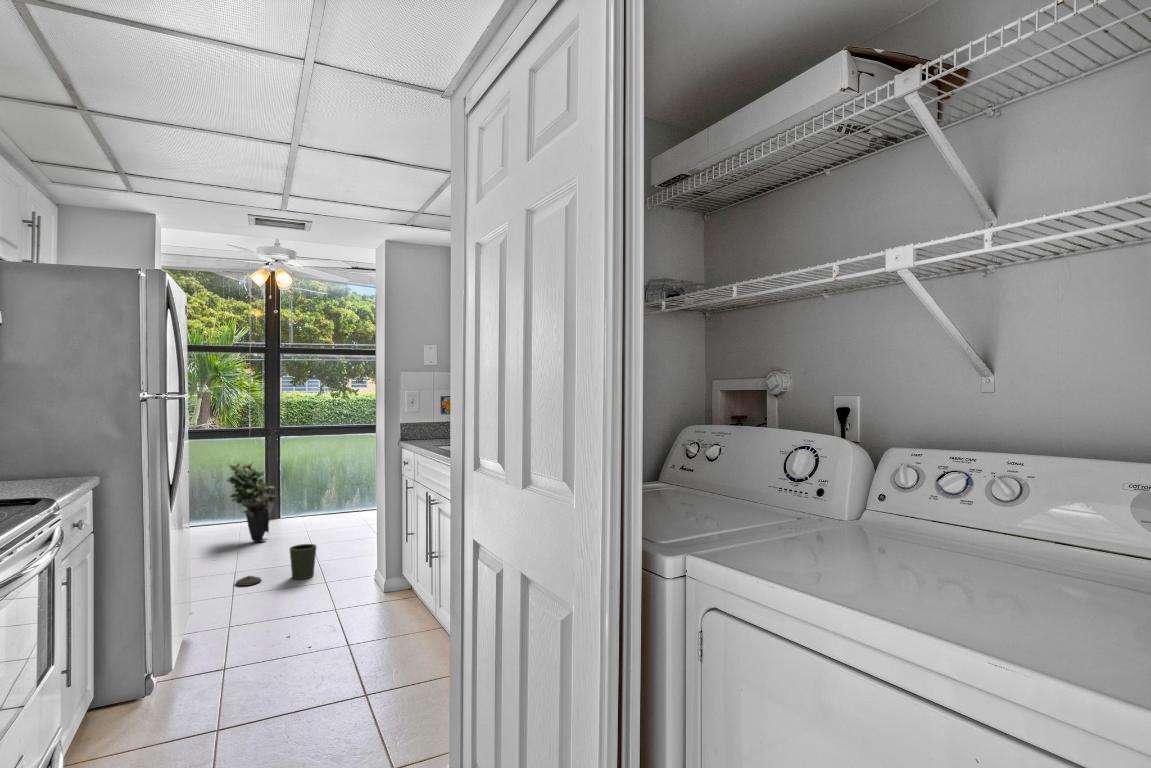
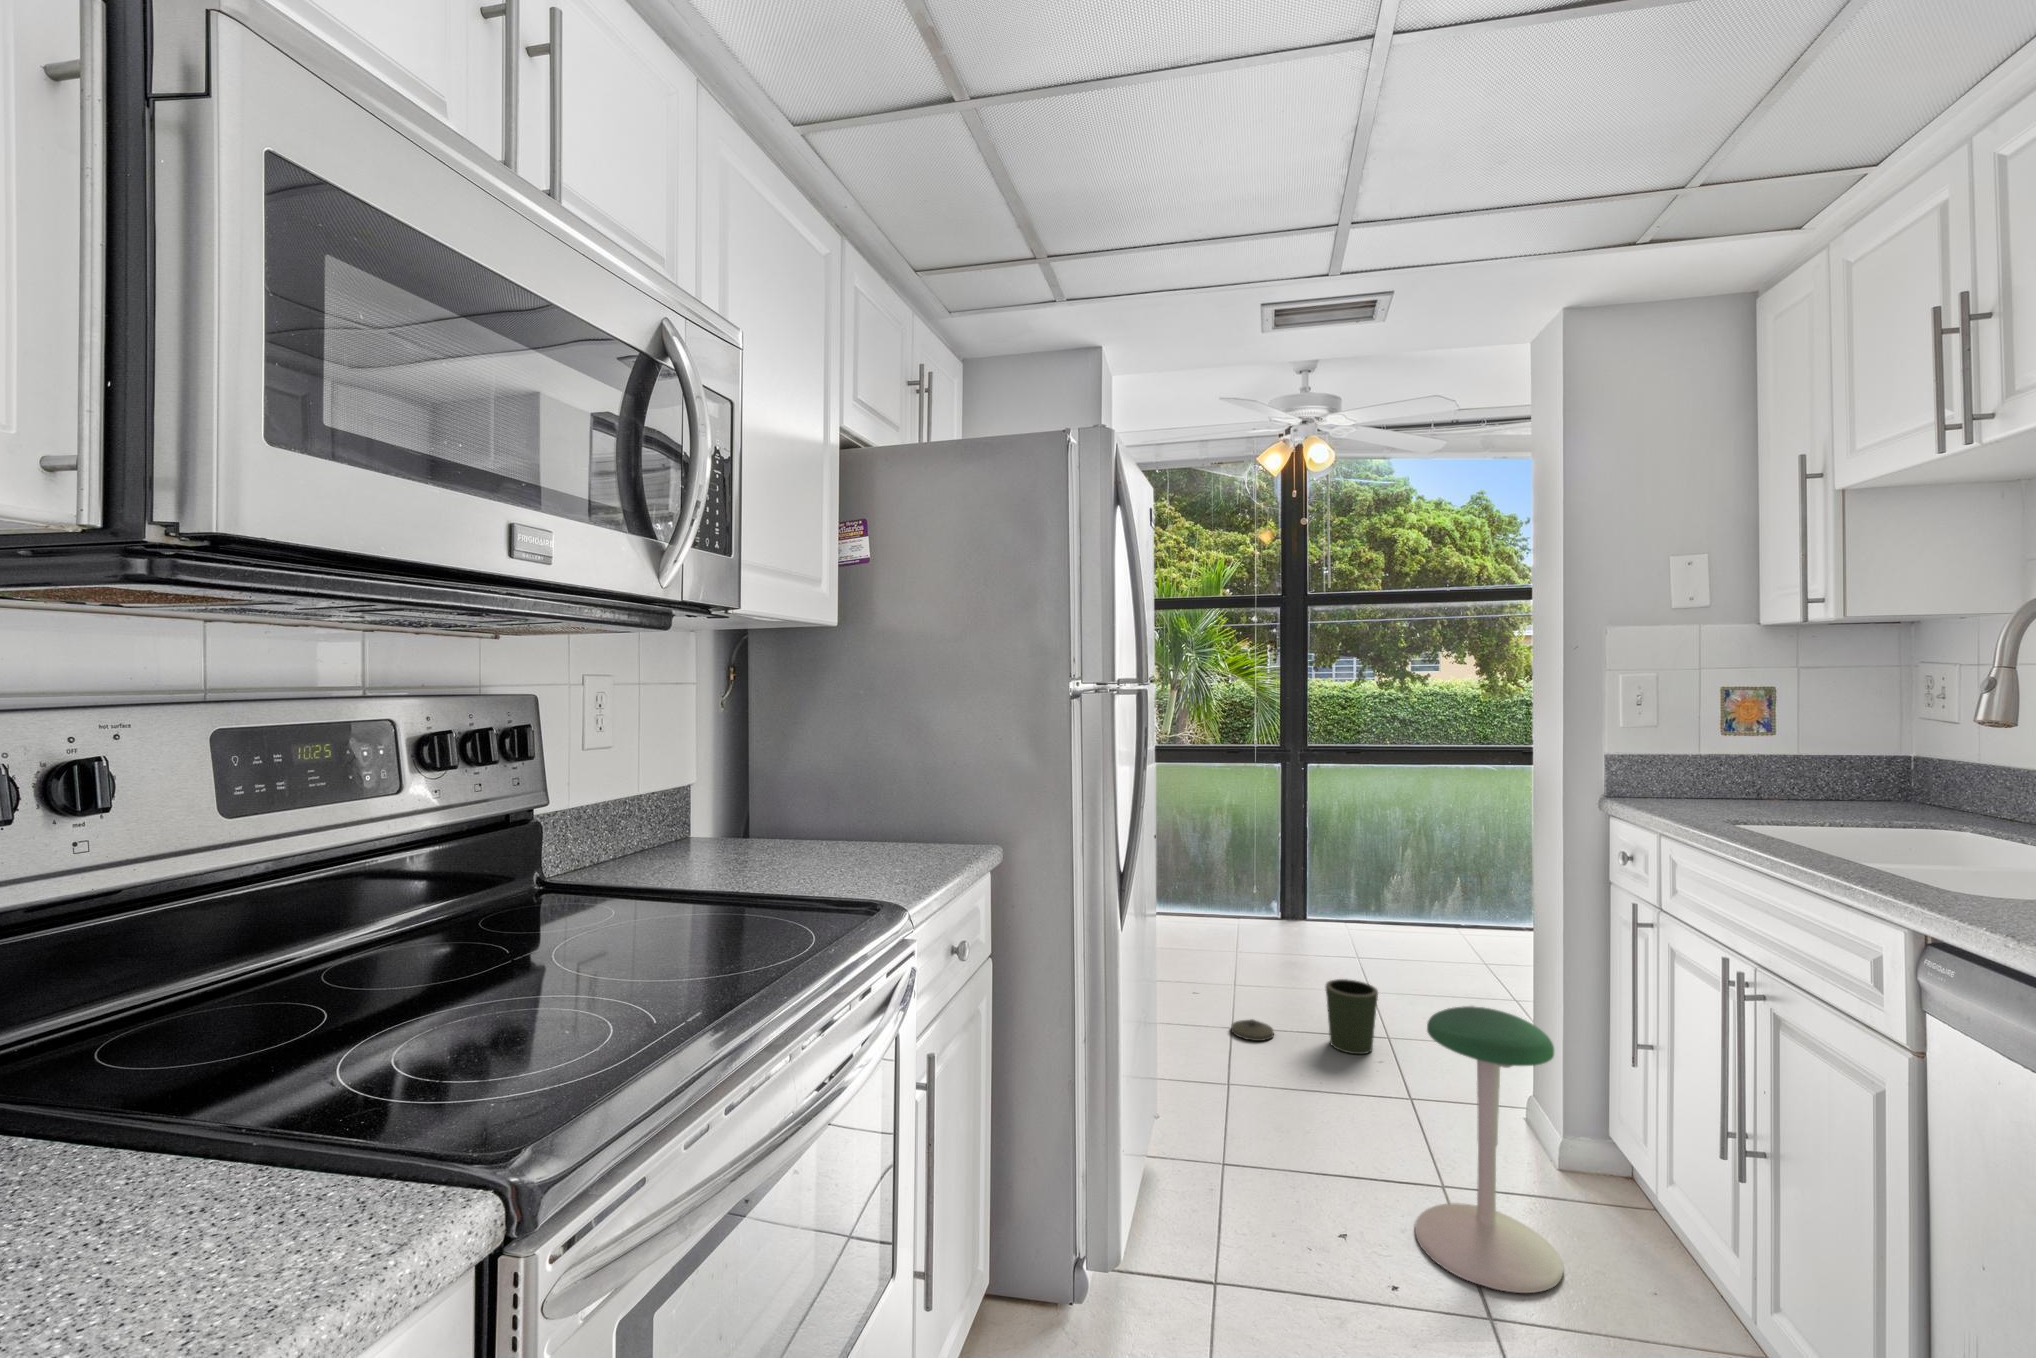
potted plant: present [227,463,276,542] -> none [1212,796,1291,940]
stool: none [319,528,376,635] -> present [1415,1006,1564,1293]

